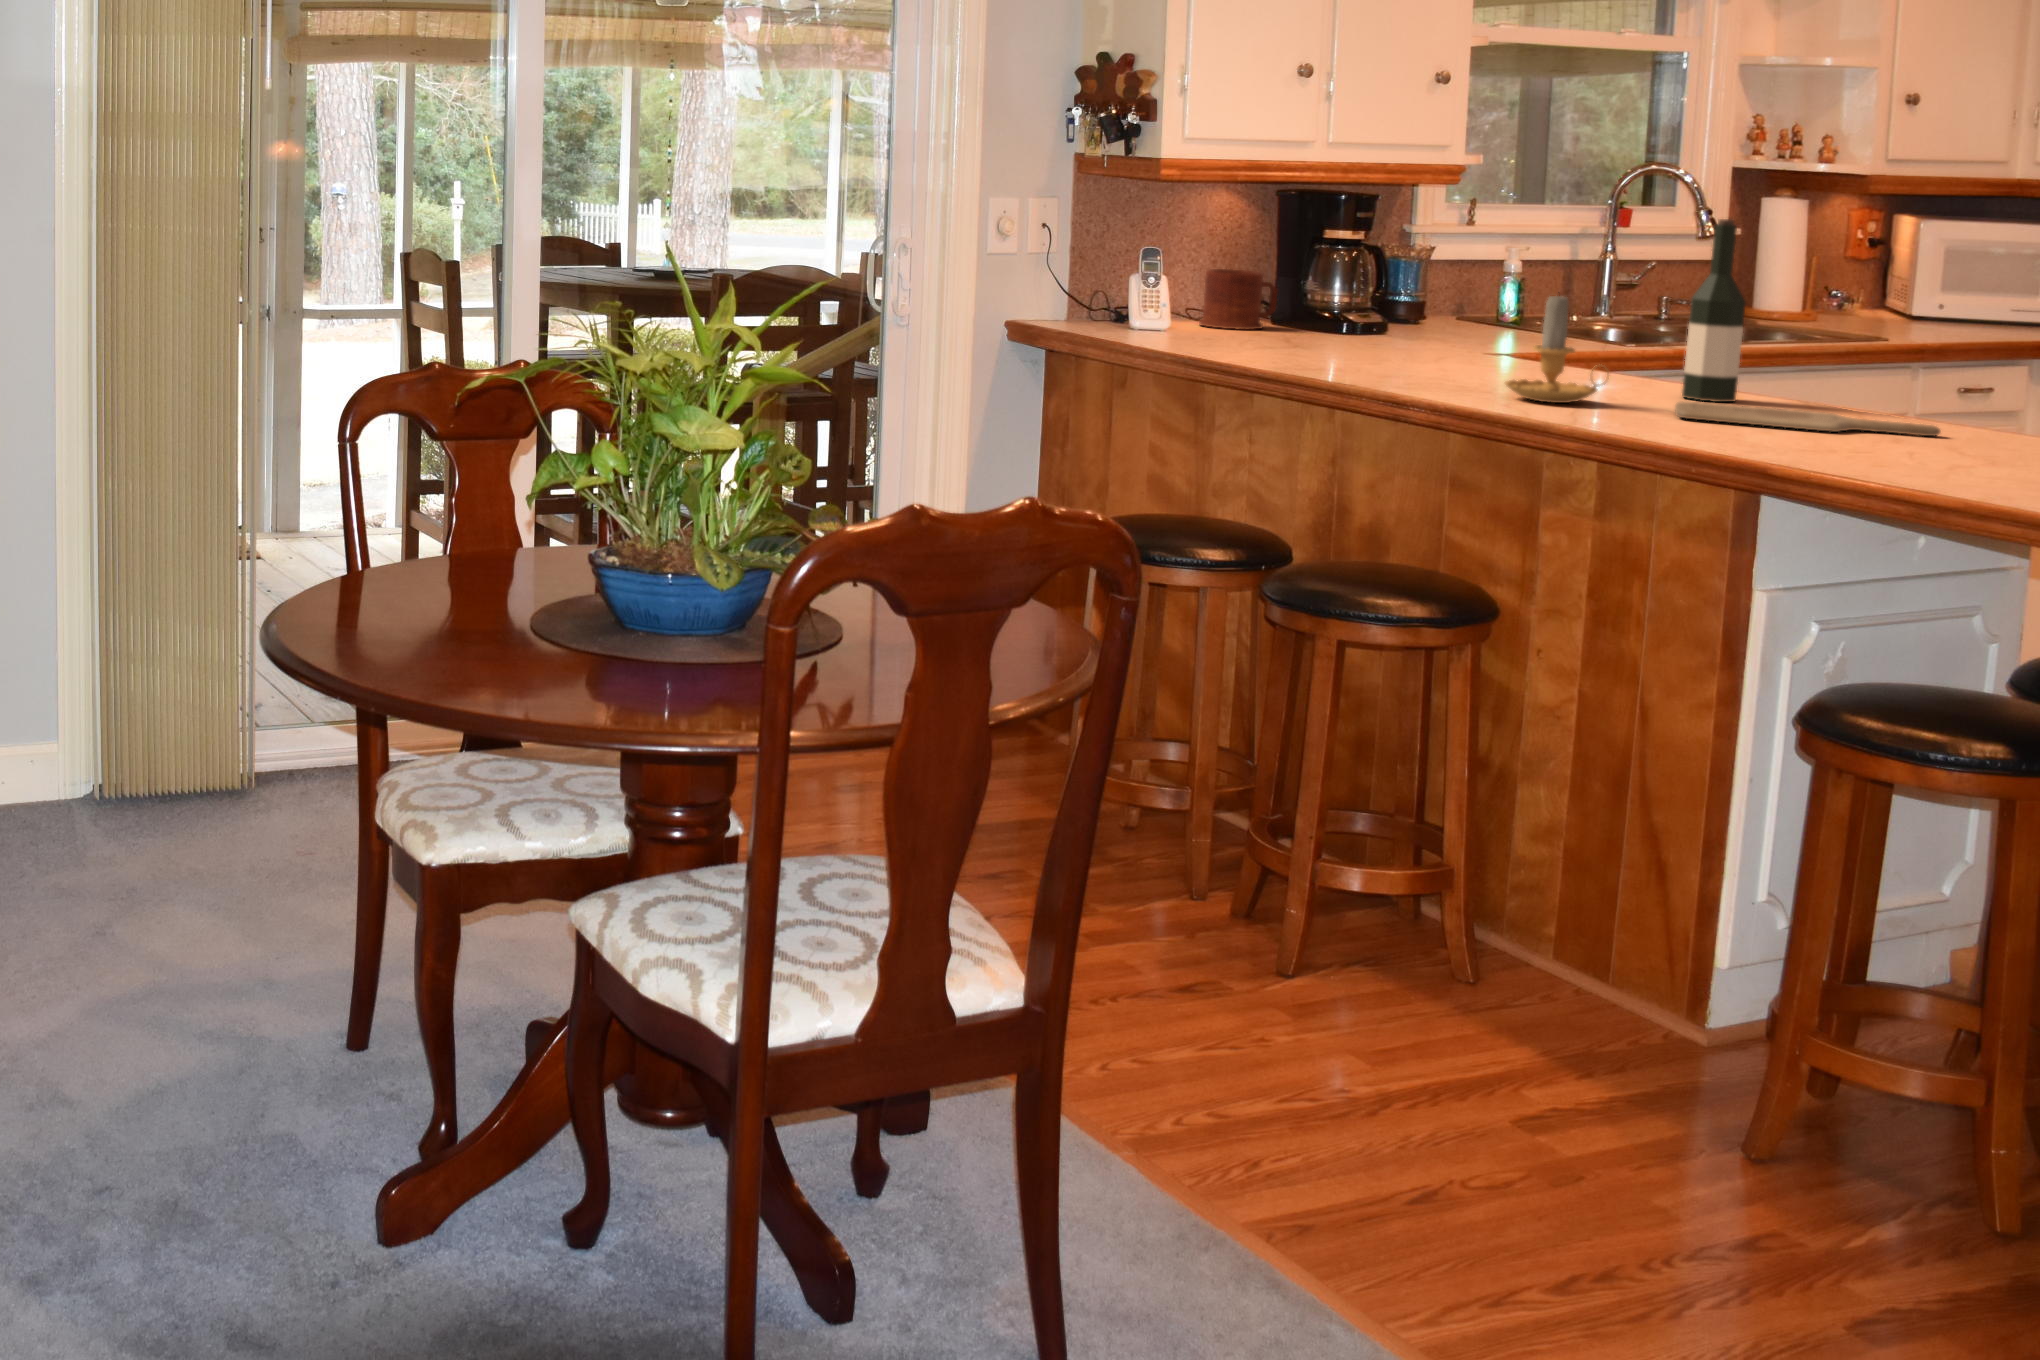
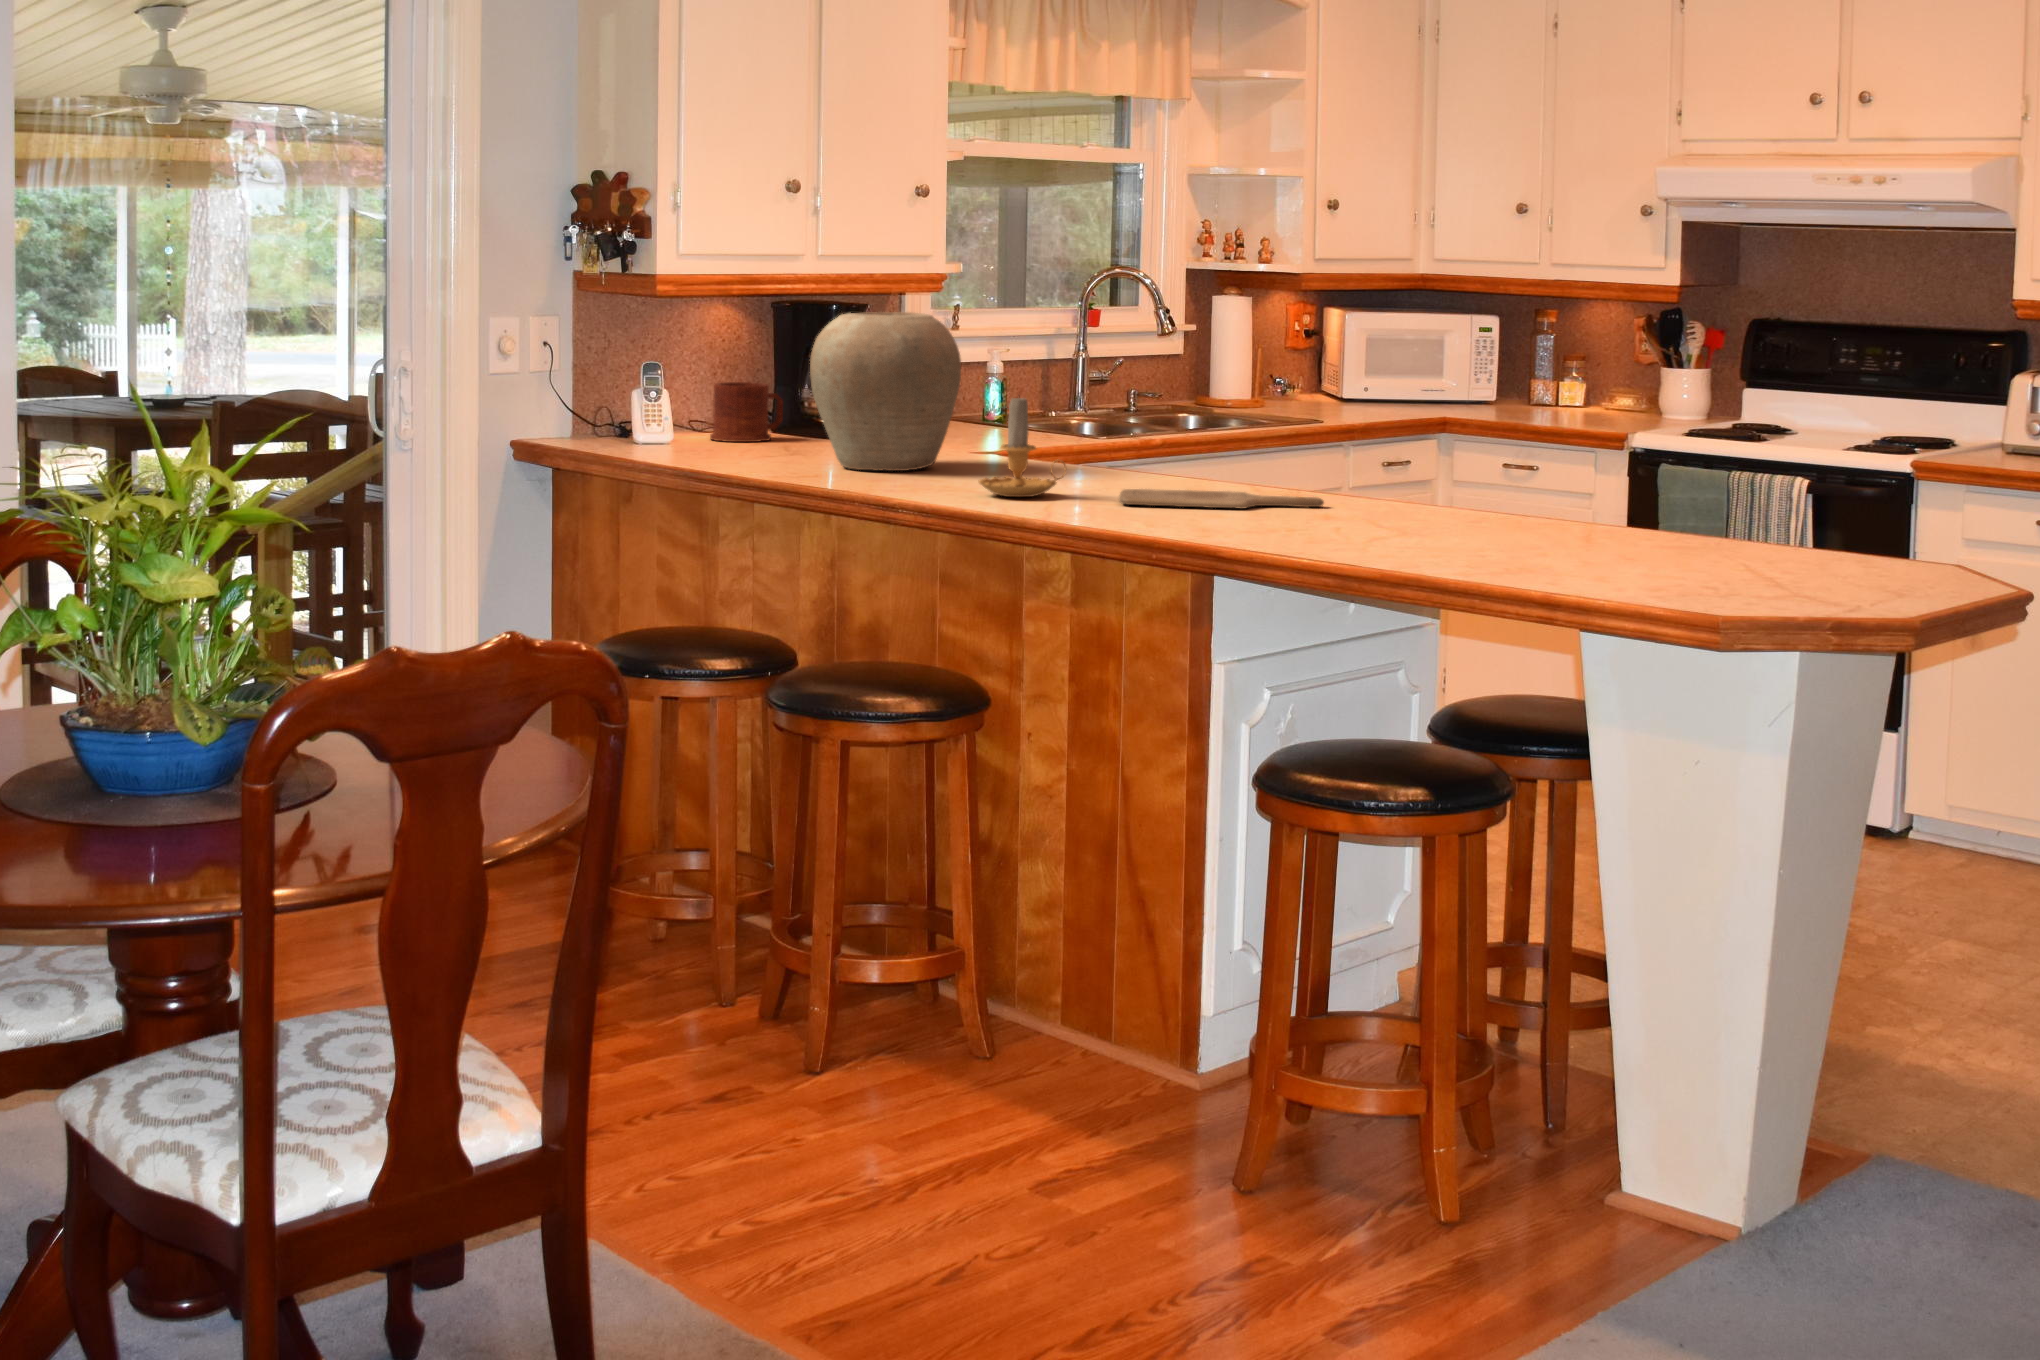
vase: none [1316,202,1484,367] -> present [810,312,961,471]
wine bottle: present [1682,219,1746,402] -> none [1130,322,1175,488]

